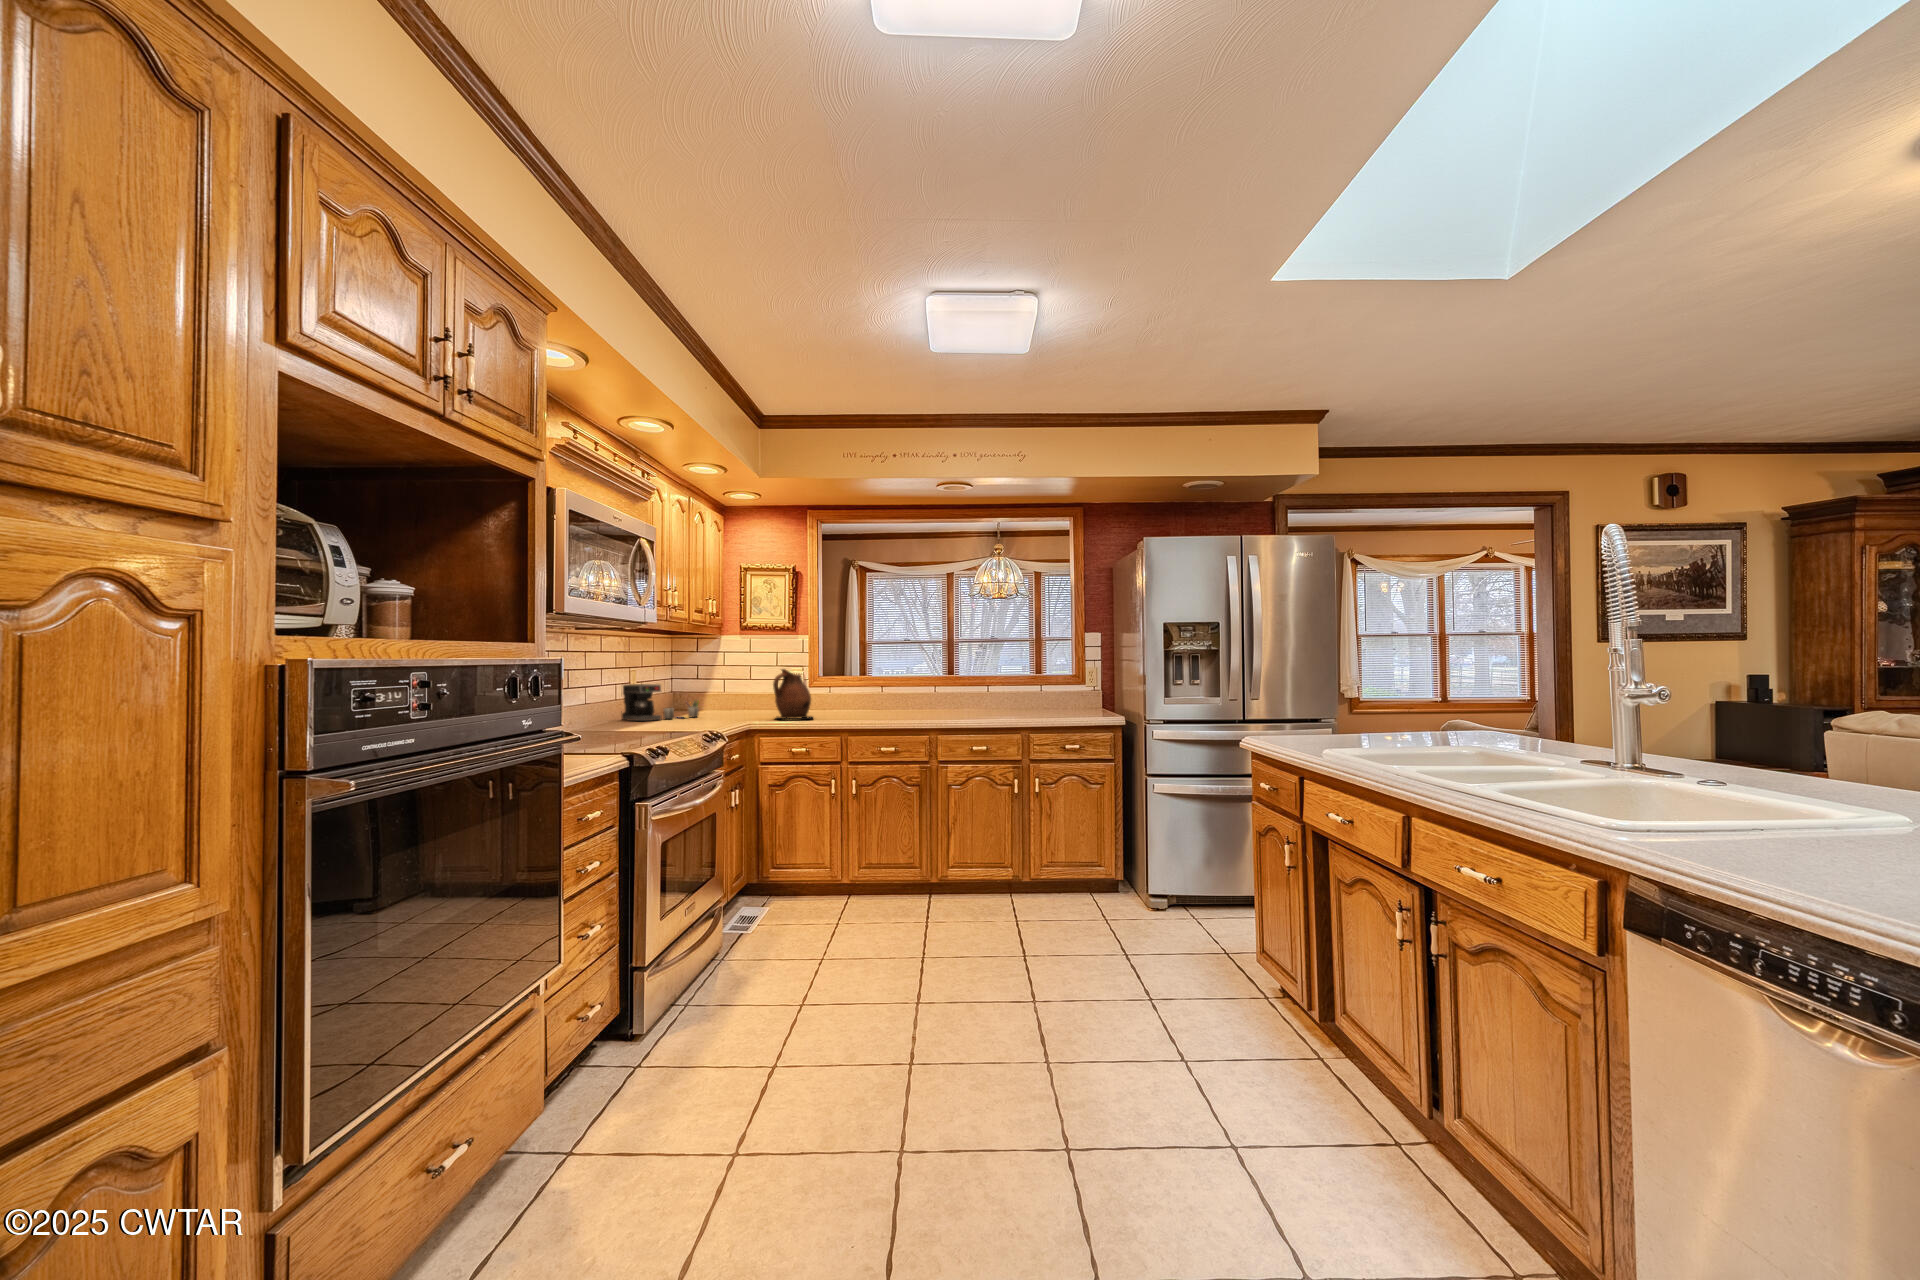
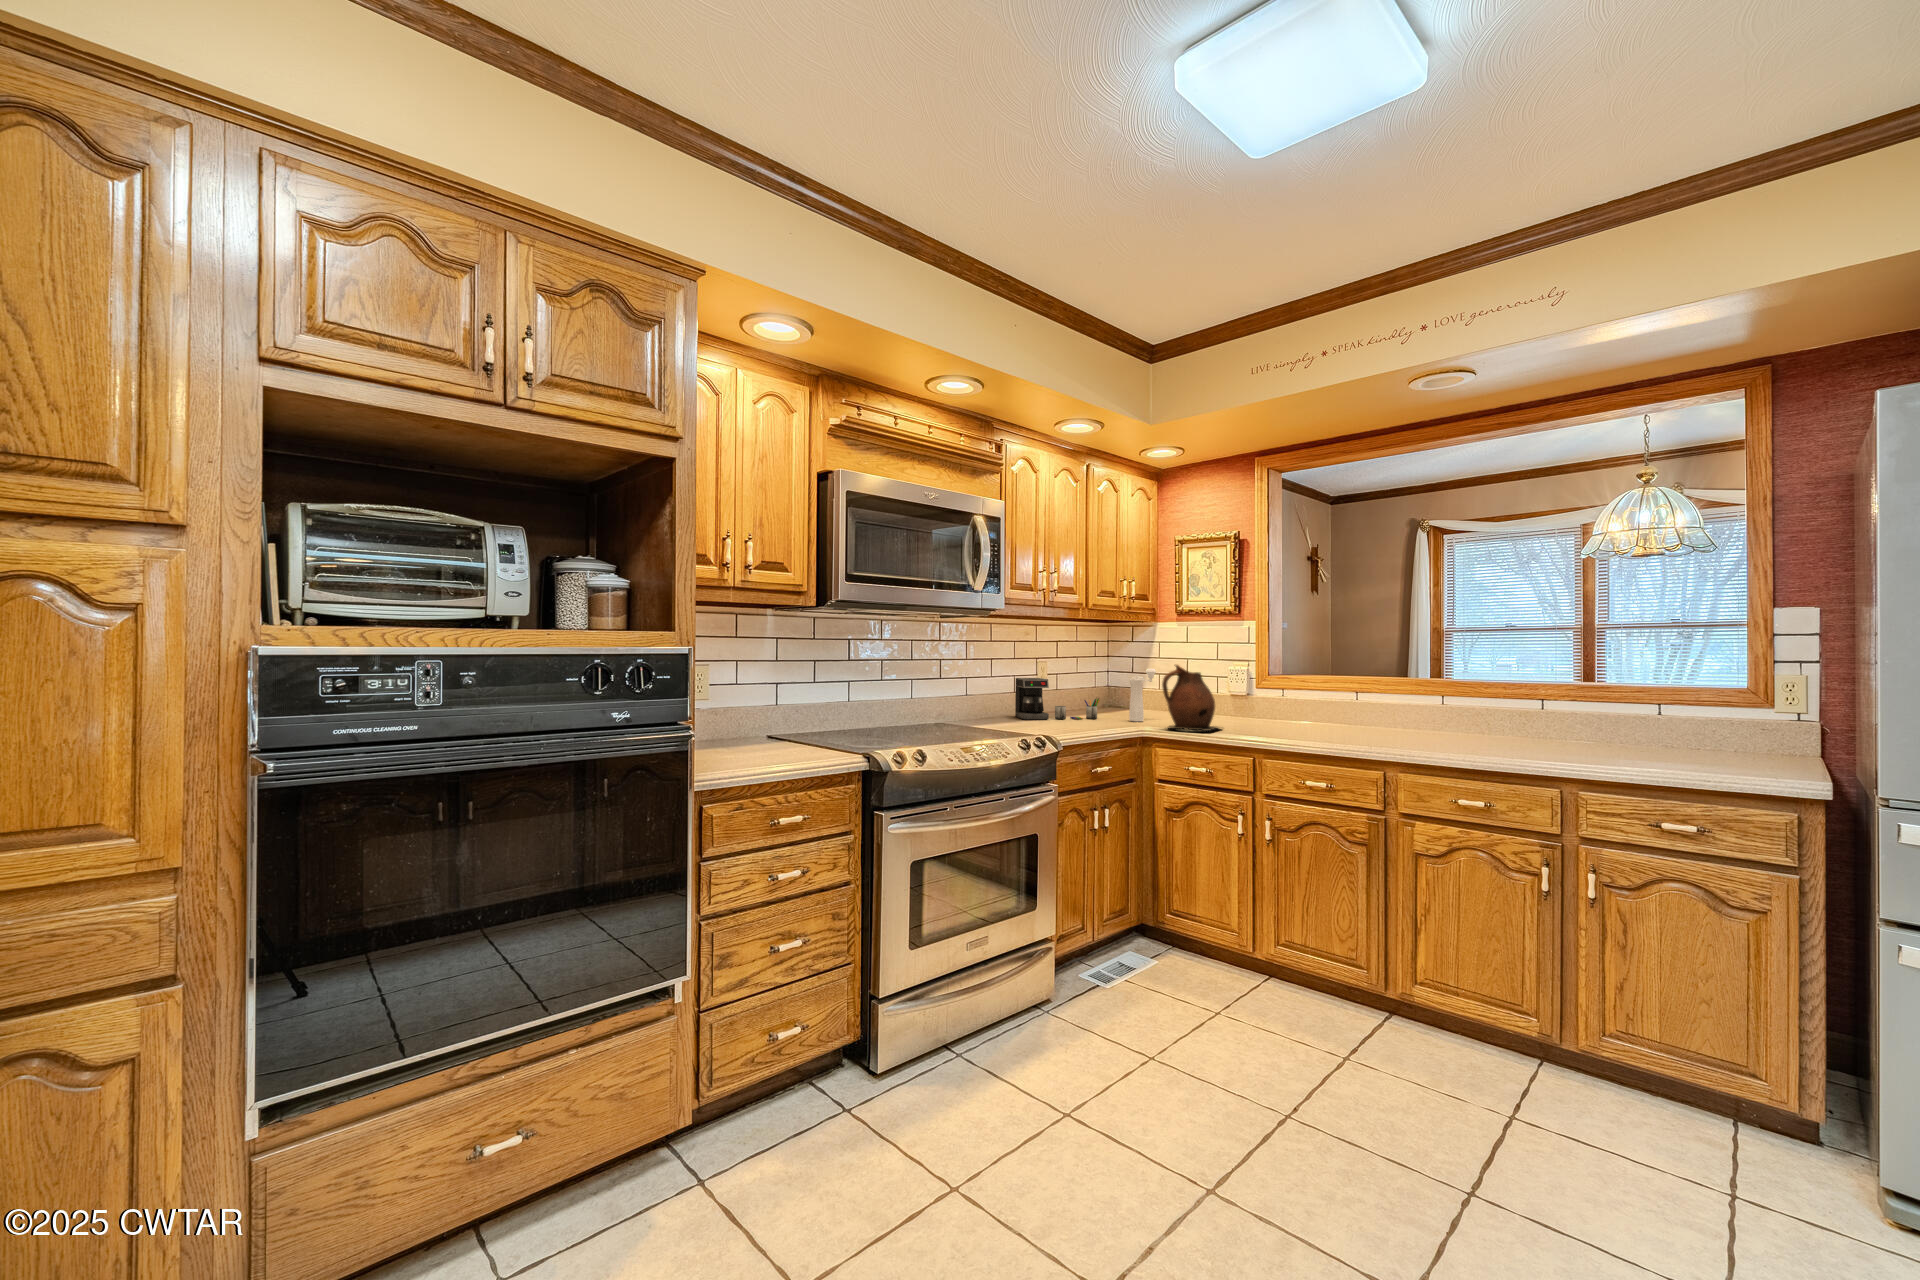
pepper mill: none [728,673,745,717] -> present [1129,669,1156,721]

